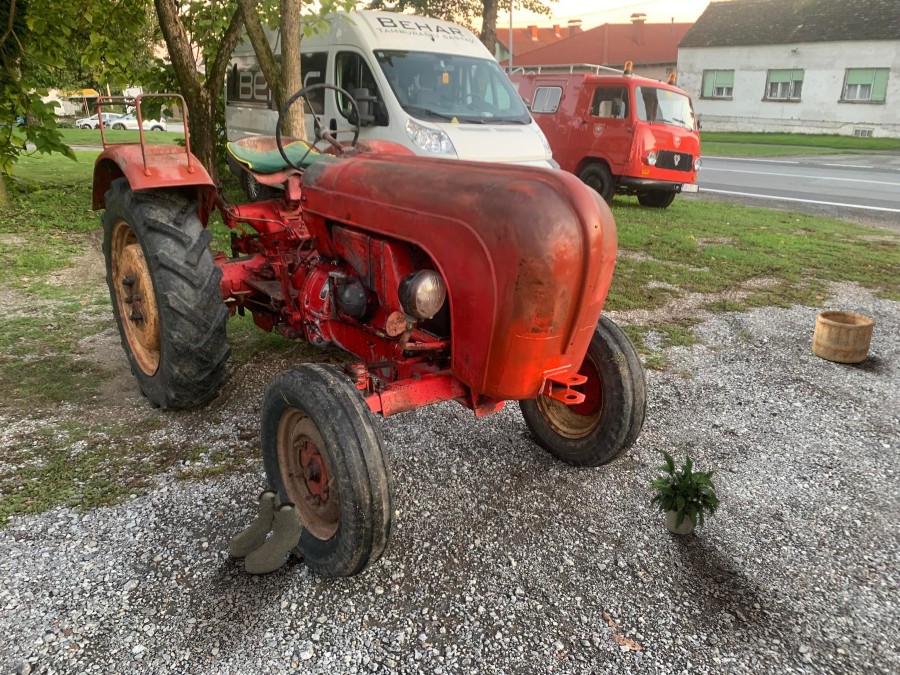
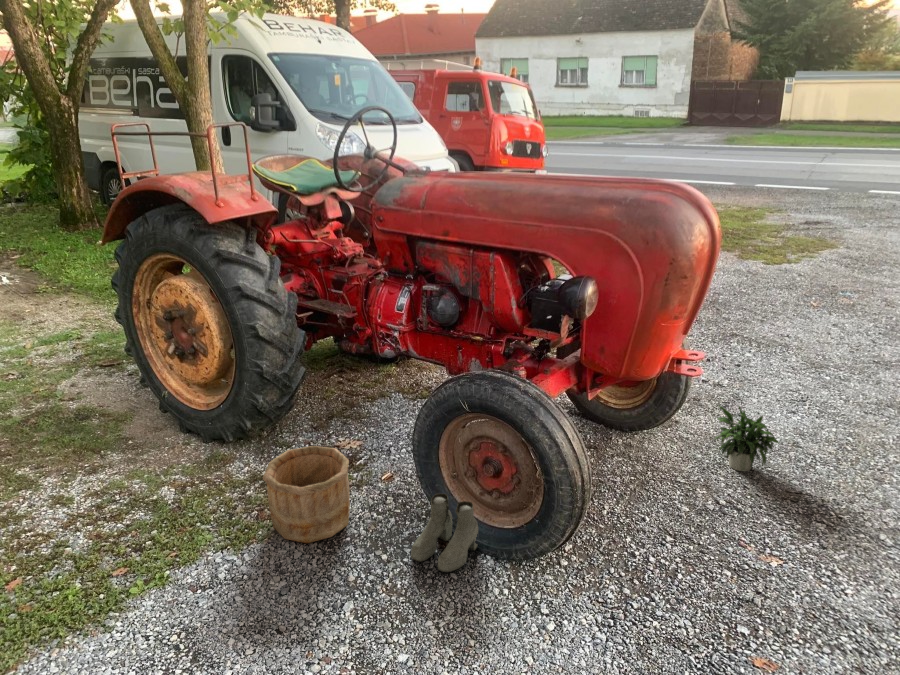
wooden bucket: present [812,311,876,363] -> present [263,446,350,543]

